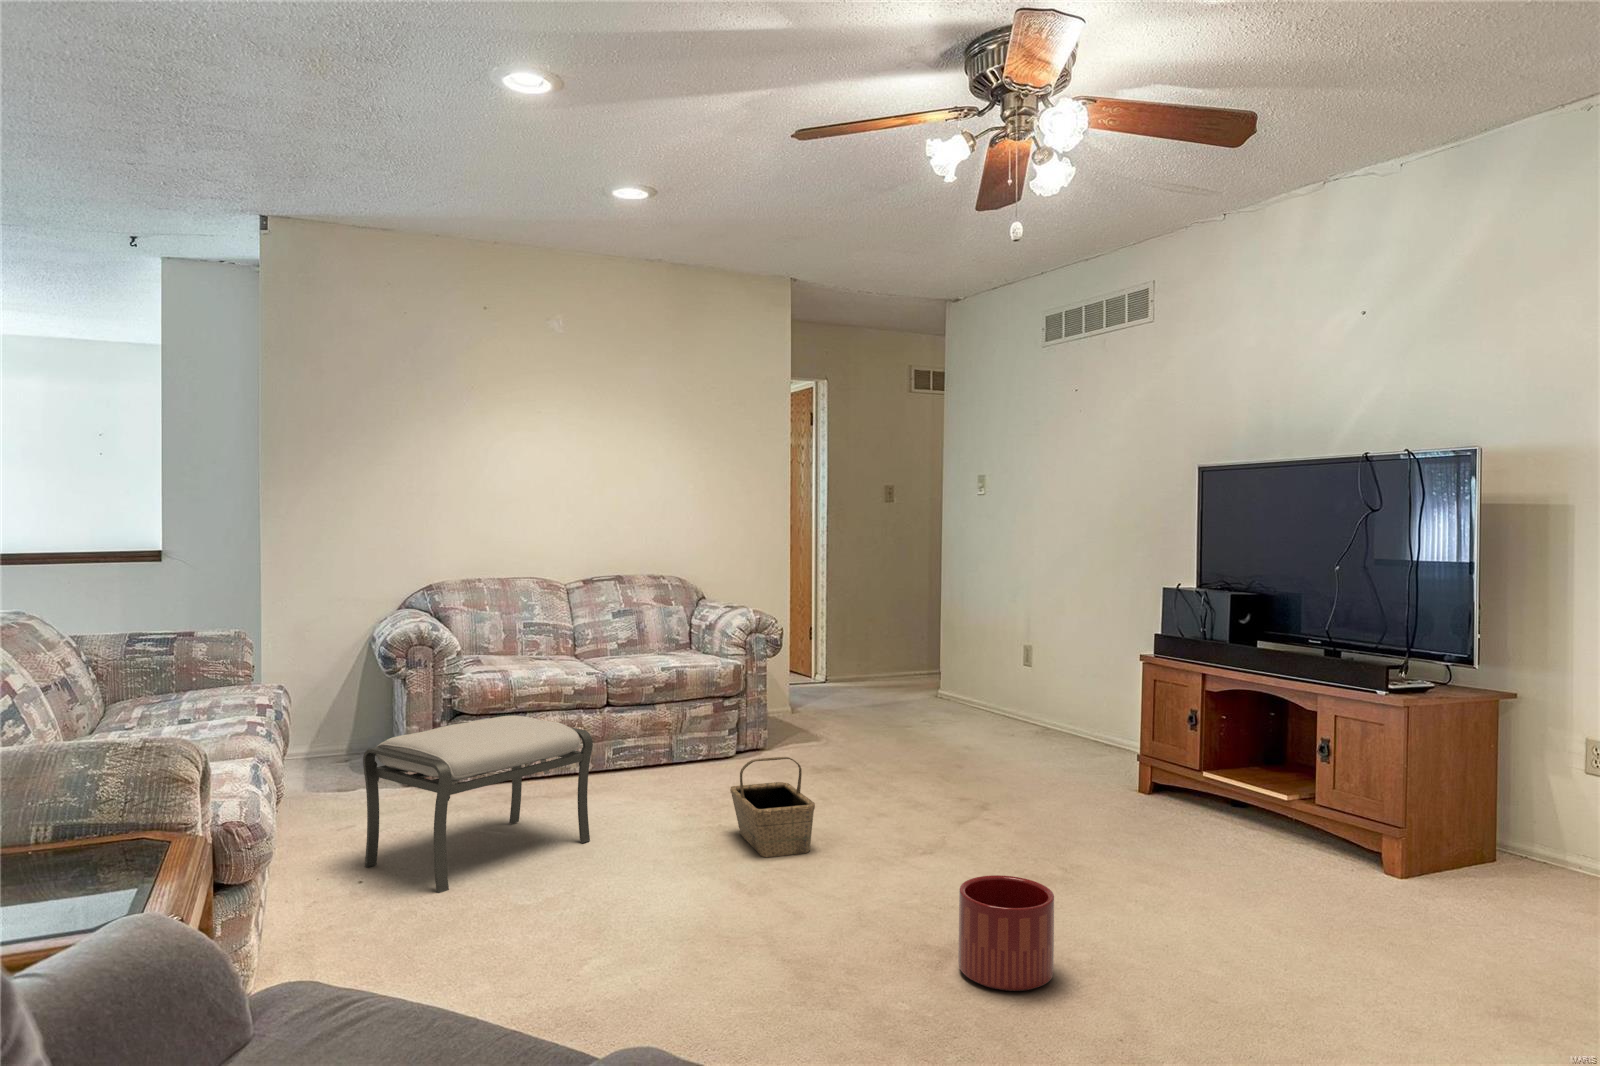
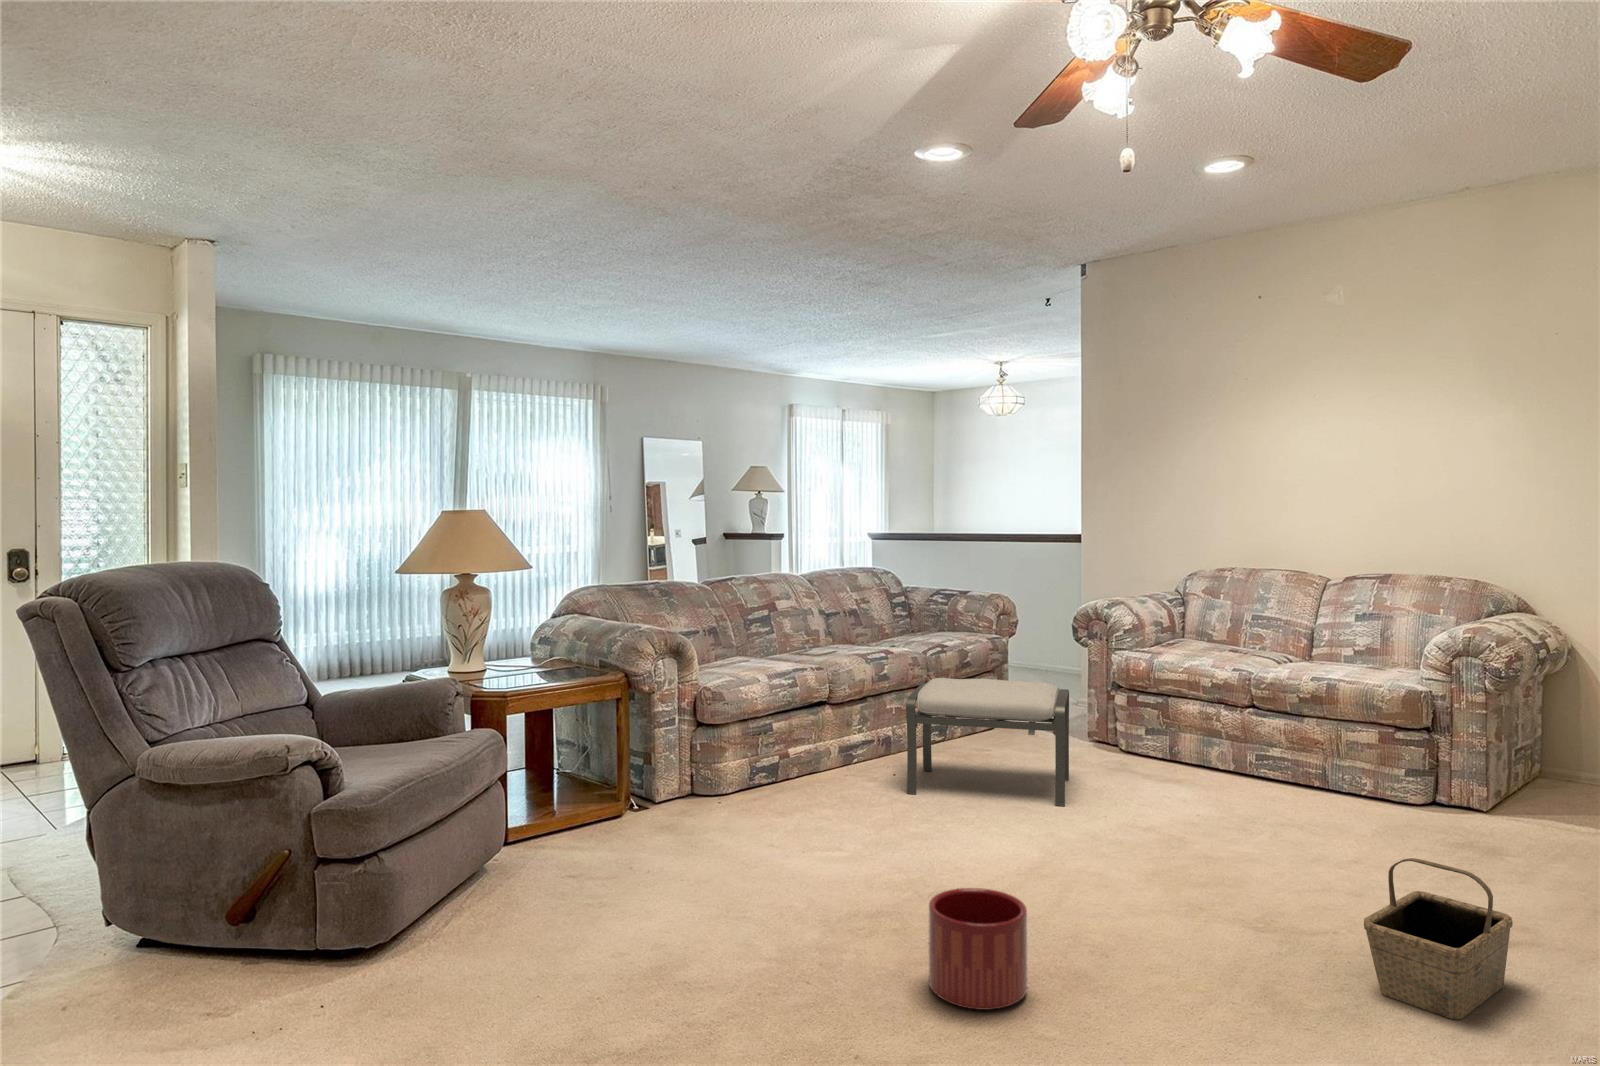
basket: present [730,757,815,857] -> present [1364,858,1513,1019]

